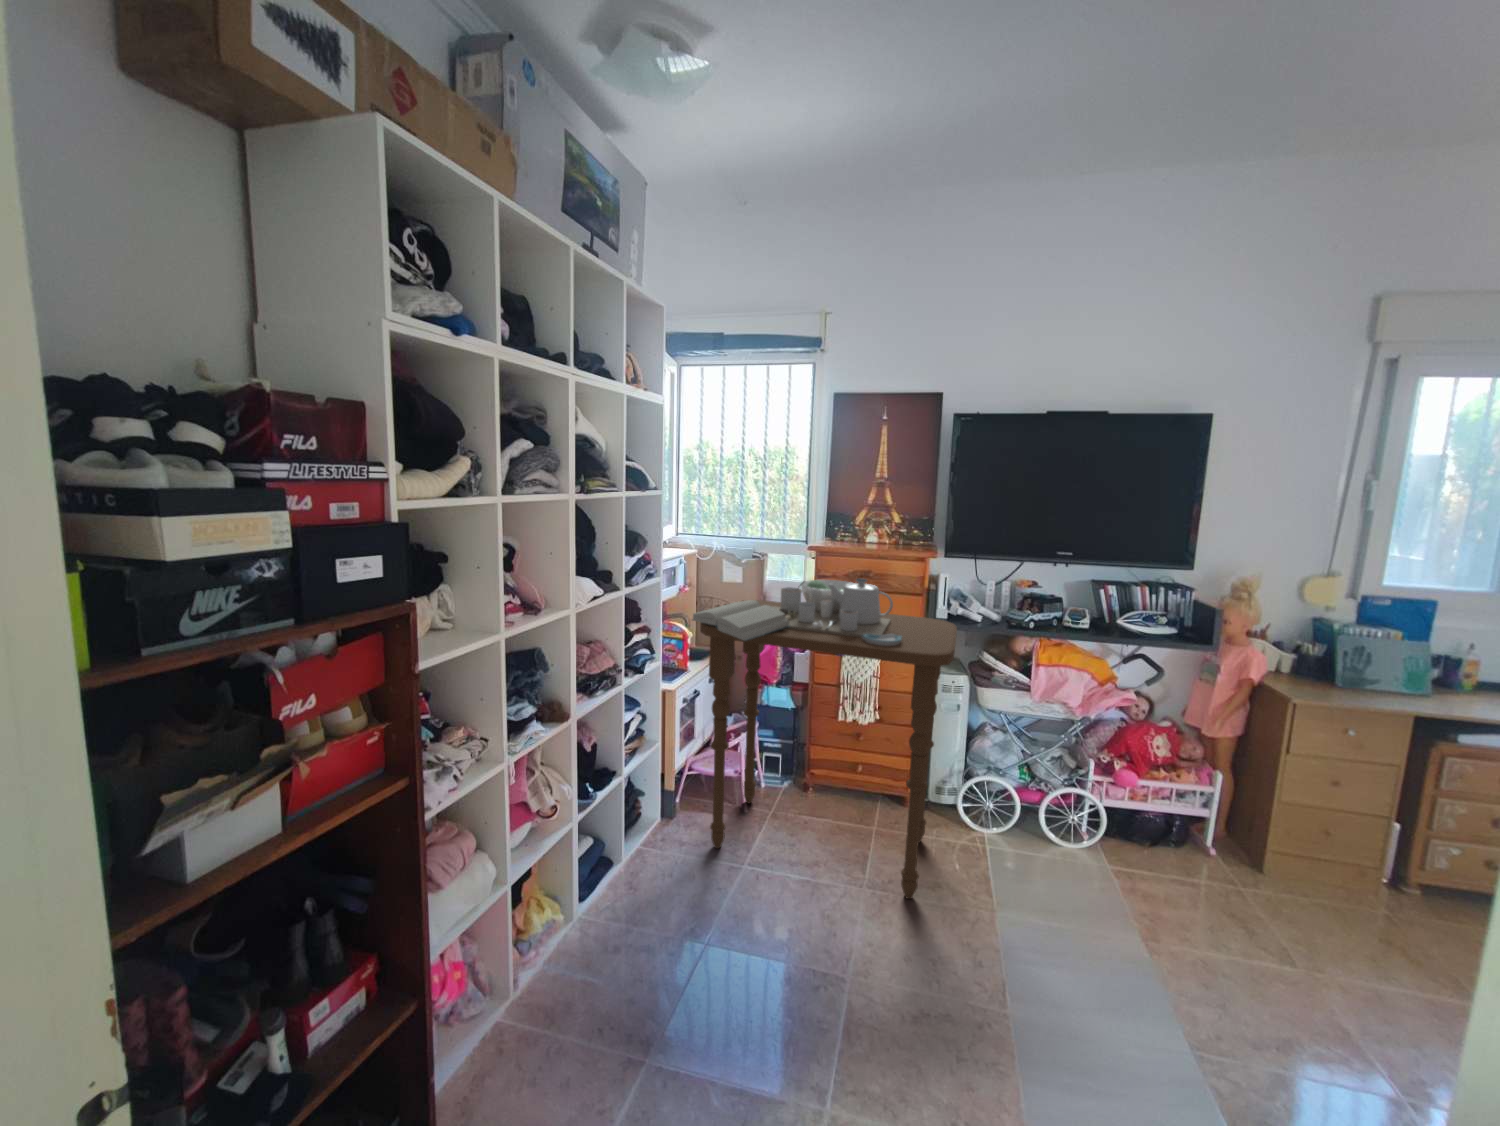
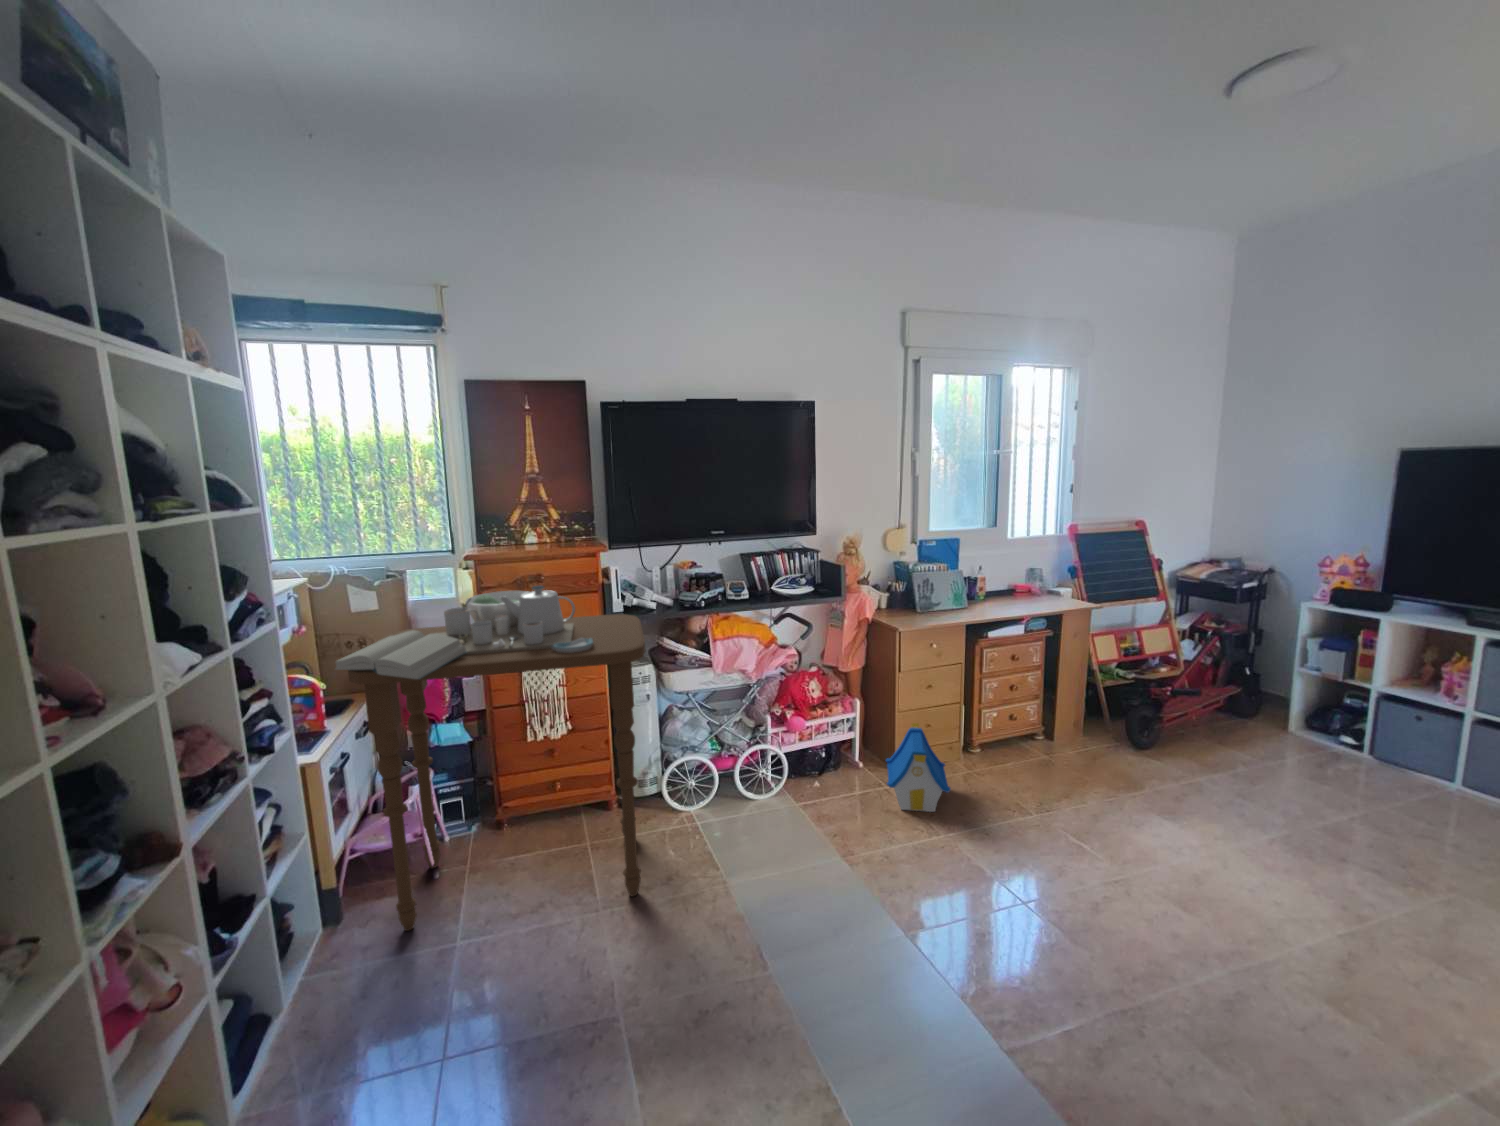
toy house: none [1250,827,1360,954] -> present [886,723,950,812]

